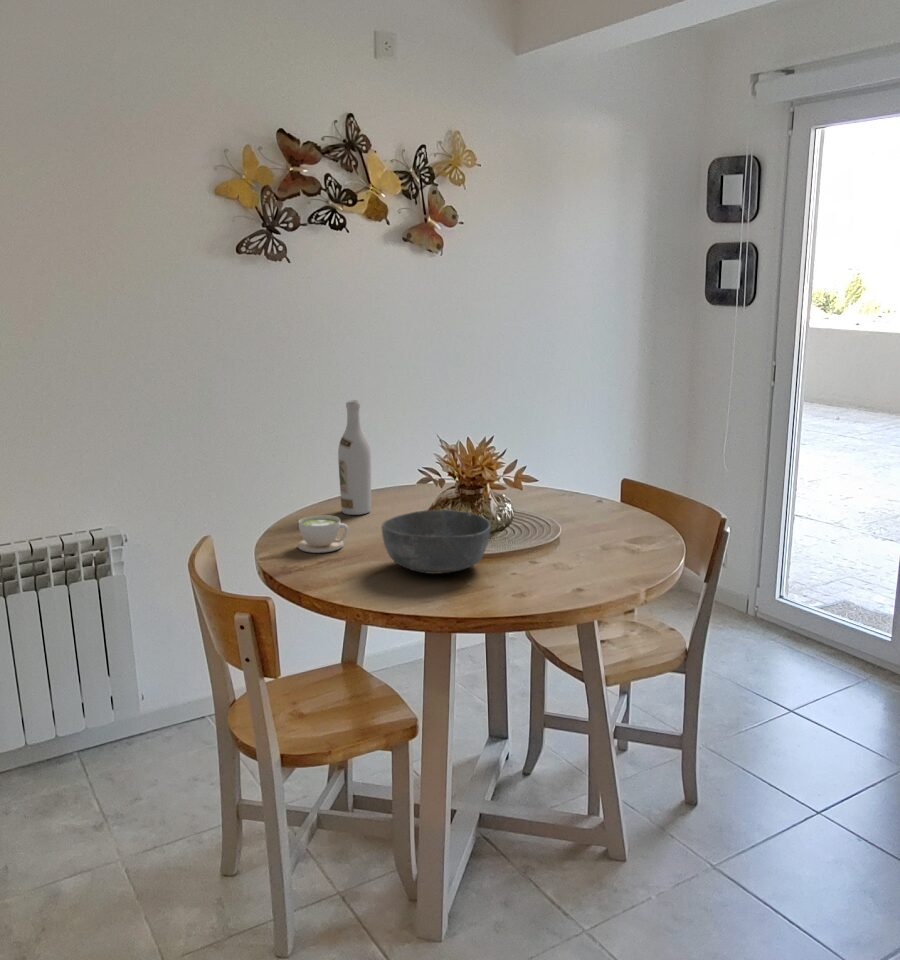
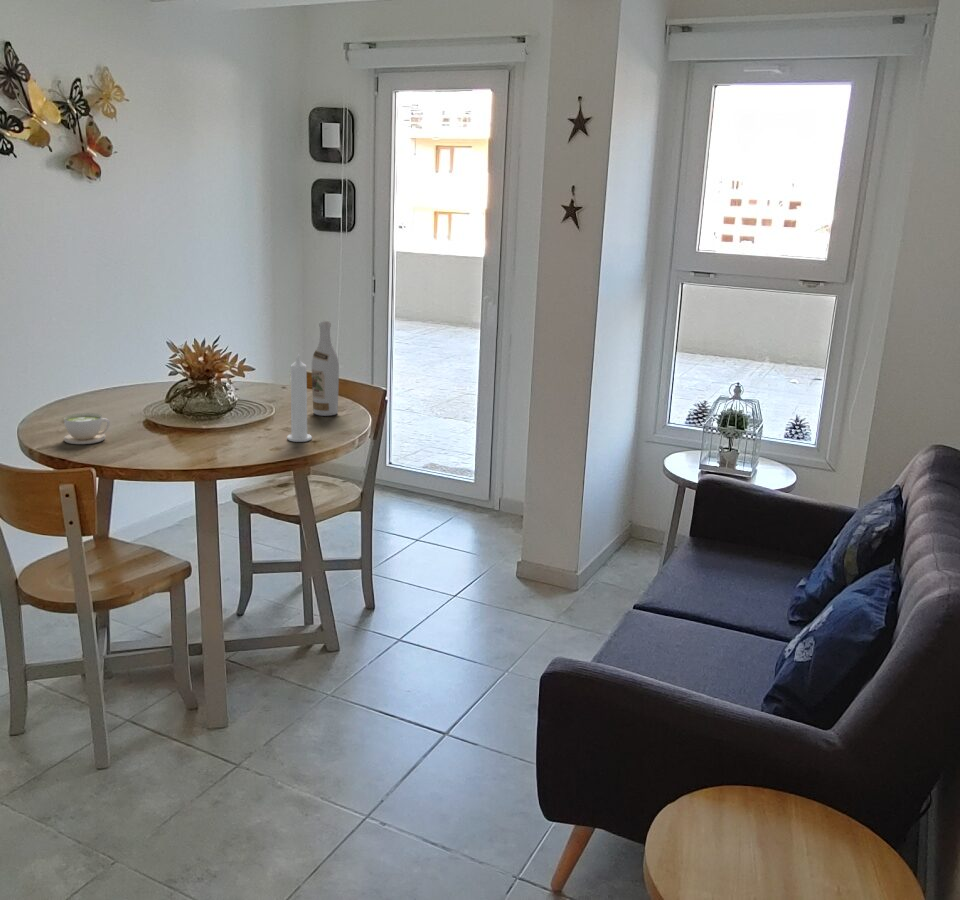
wine bottle: present [338,400,371,515] -> present [312,321,339,416]
candle: none [549,459,582,579] -> present [287,354,312,442]
bowl: present [382,510,491,574] -> none [152,400,243,448]

